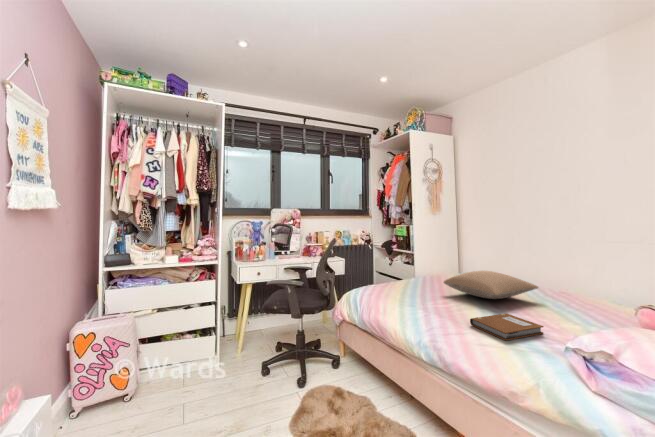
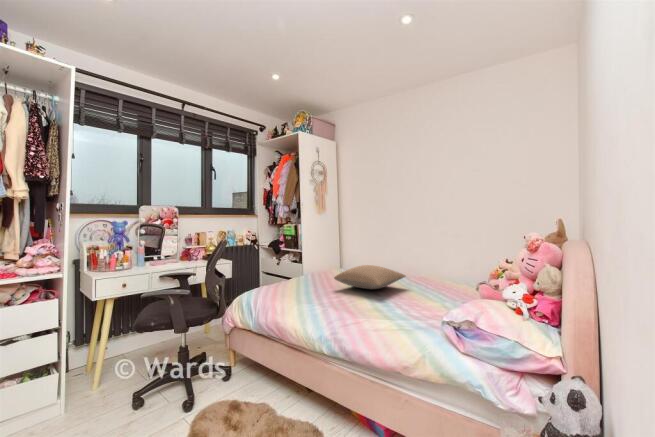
notebook: present [470,314,544,341] -> none [362,300,415,323]

